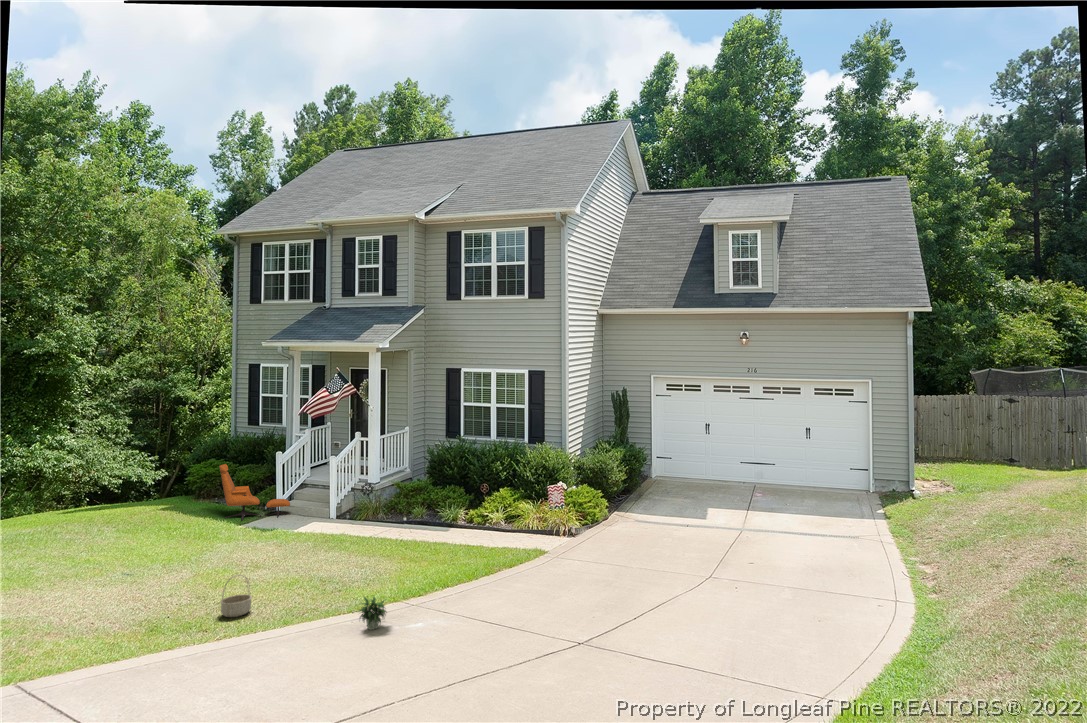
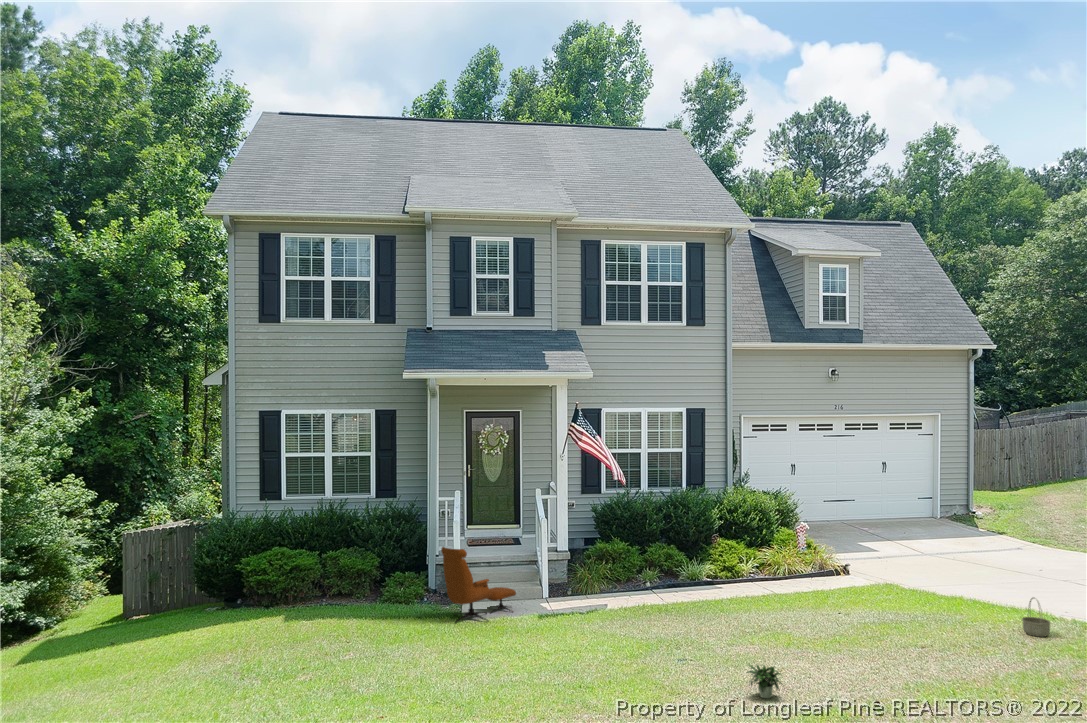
basket: present [220,575,252,617] -> present [1022,598,1050,637]
potted plant: present [358,597,386,630] -> present [747,665,782,698]

